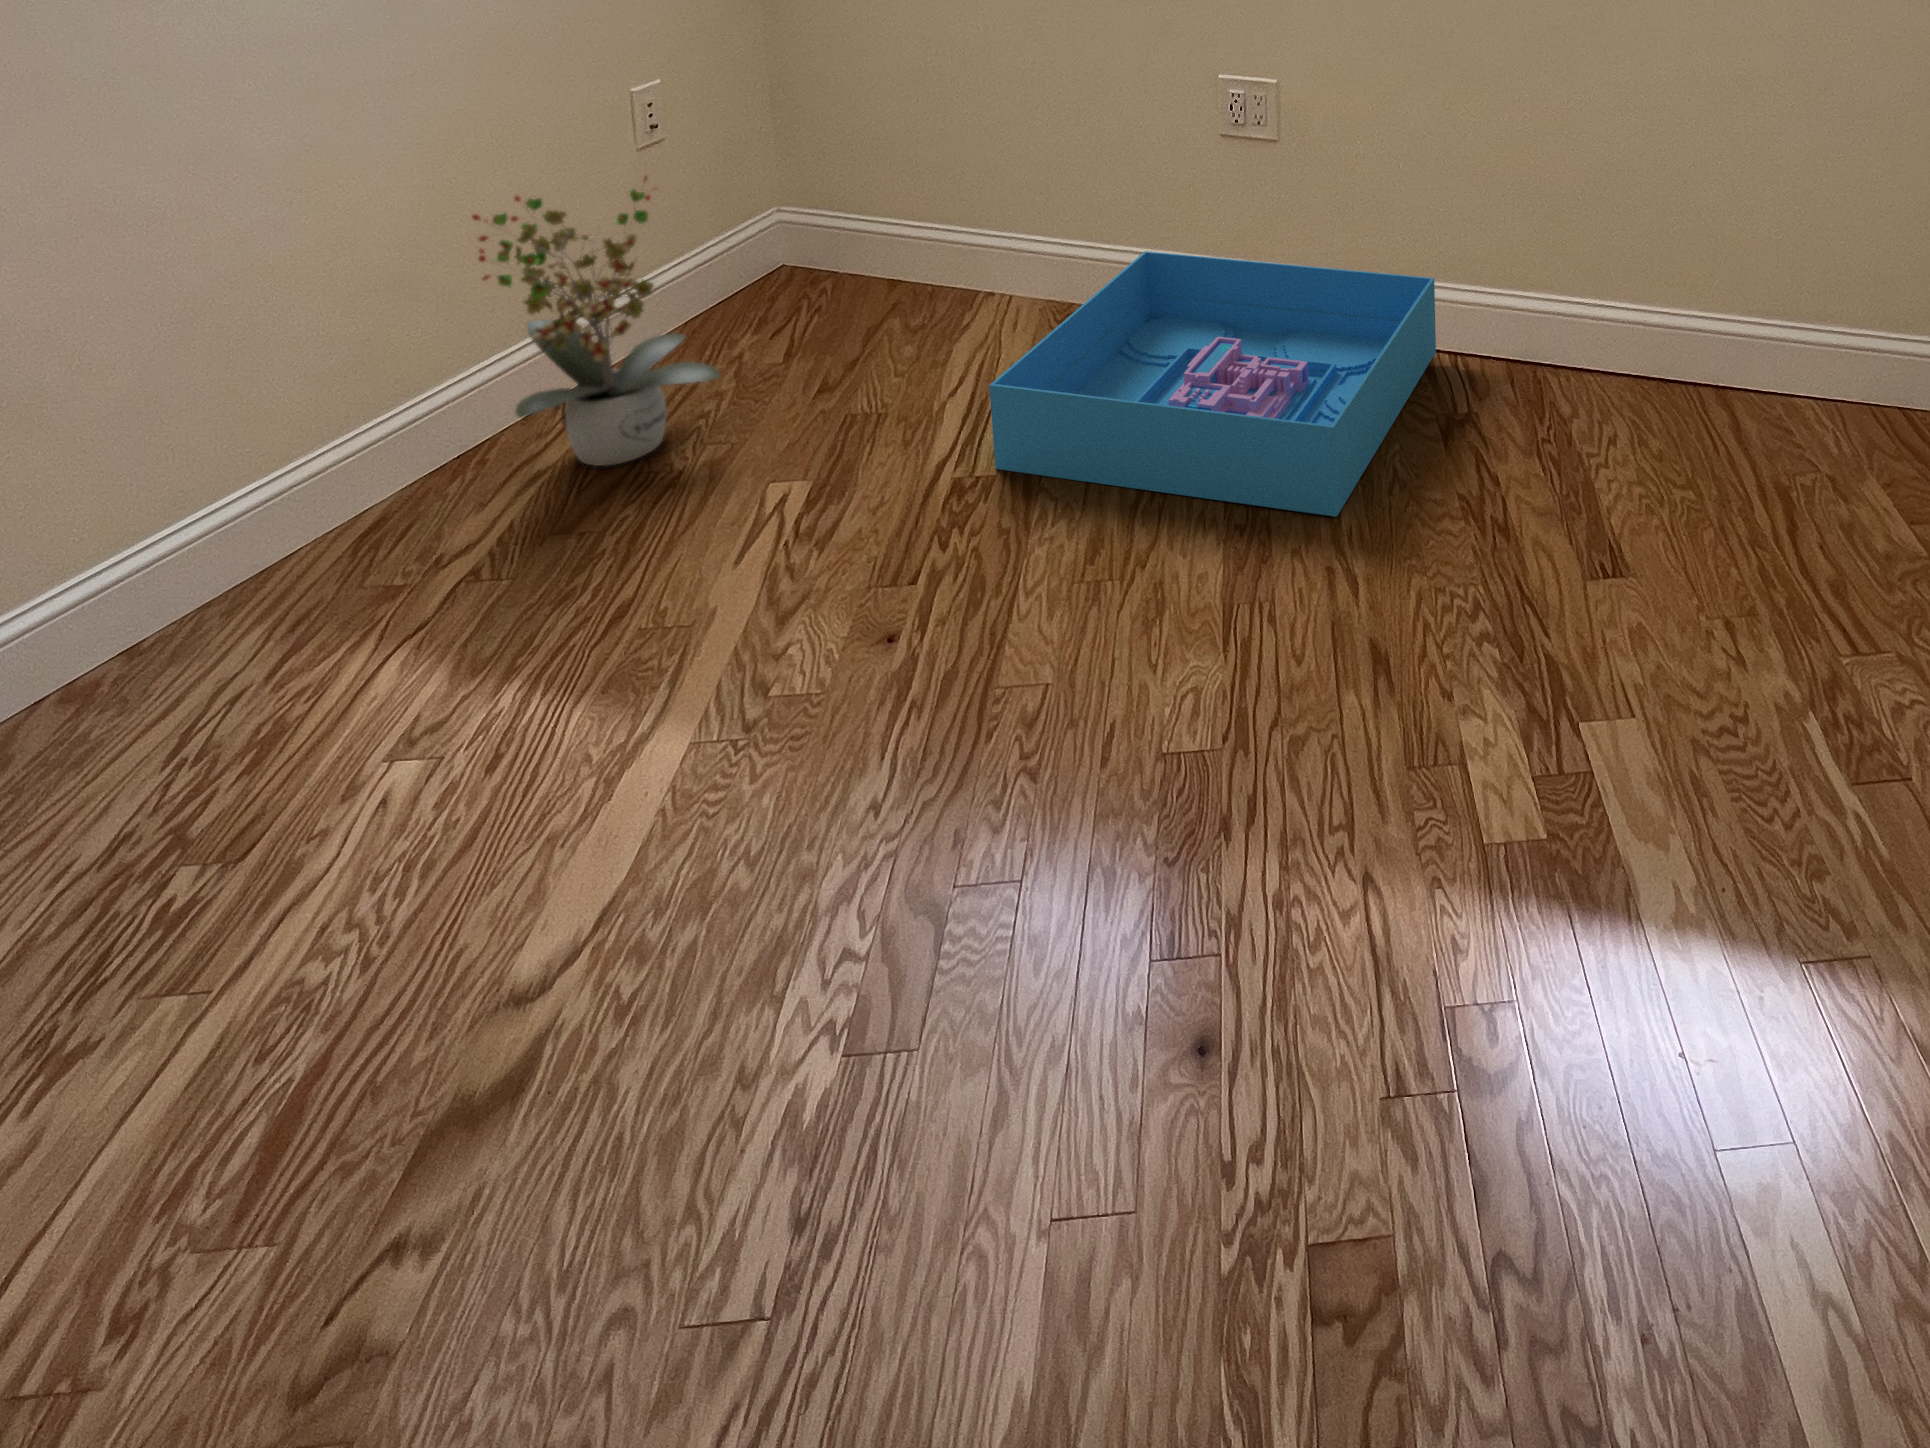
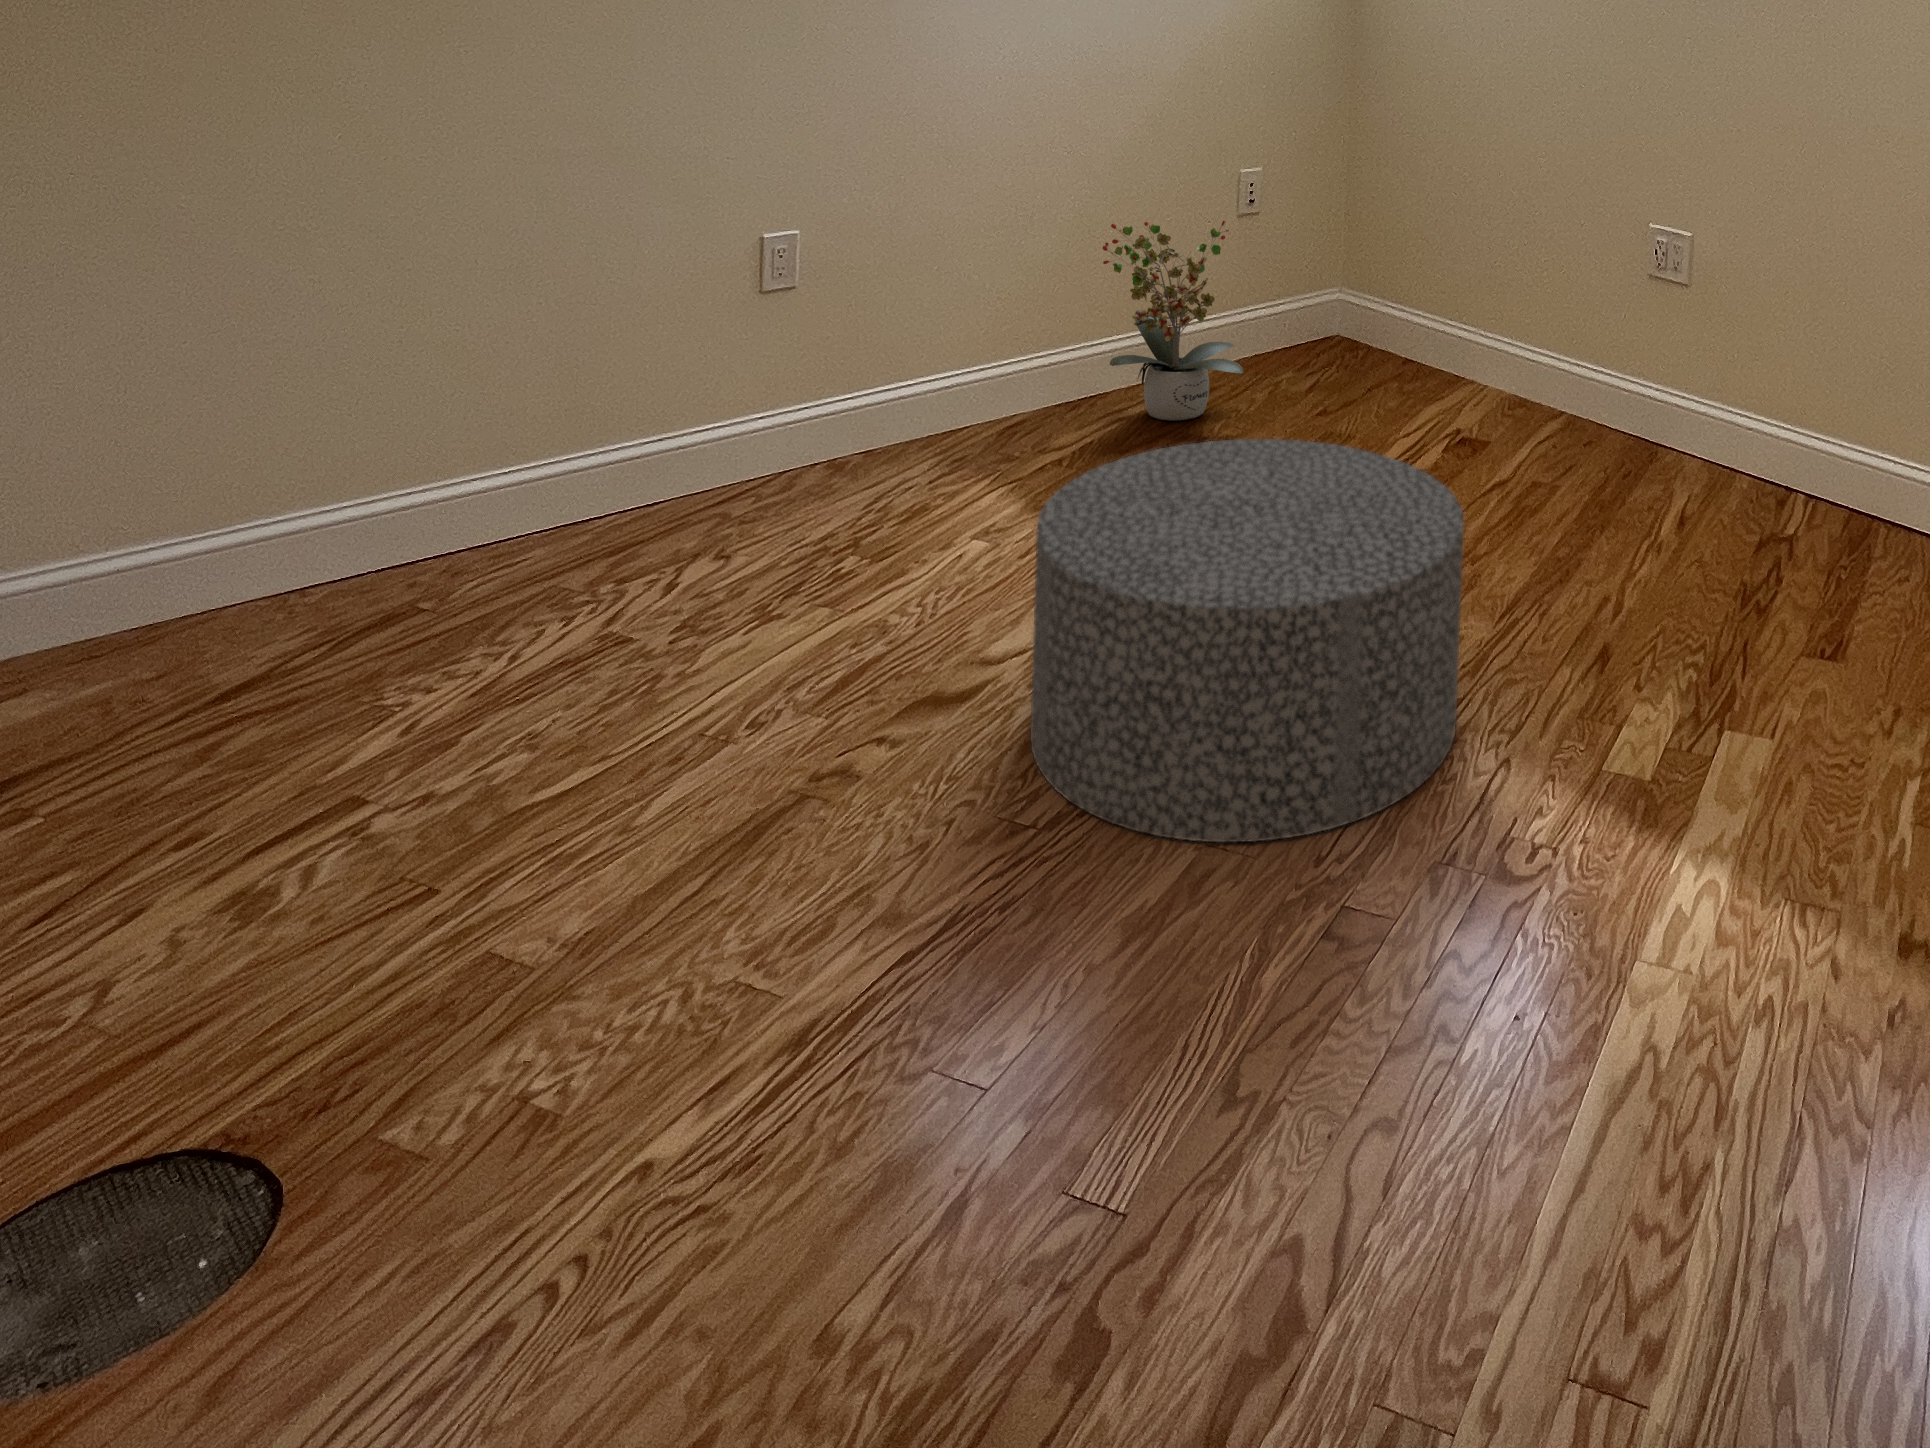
storage bin: present [989,251,1436,517] -> none [1406,358,1791,566]
ottoman: none [612,502,1290,1241] -> present [1030,439,1464,842]

